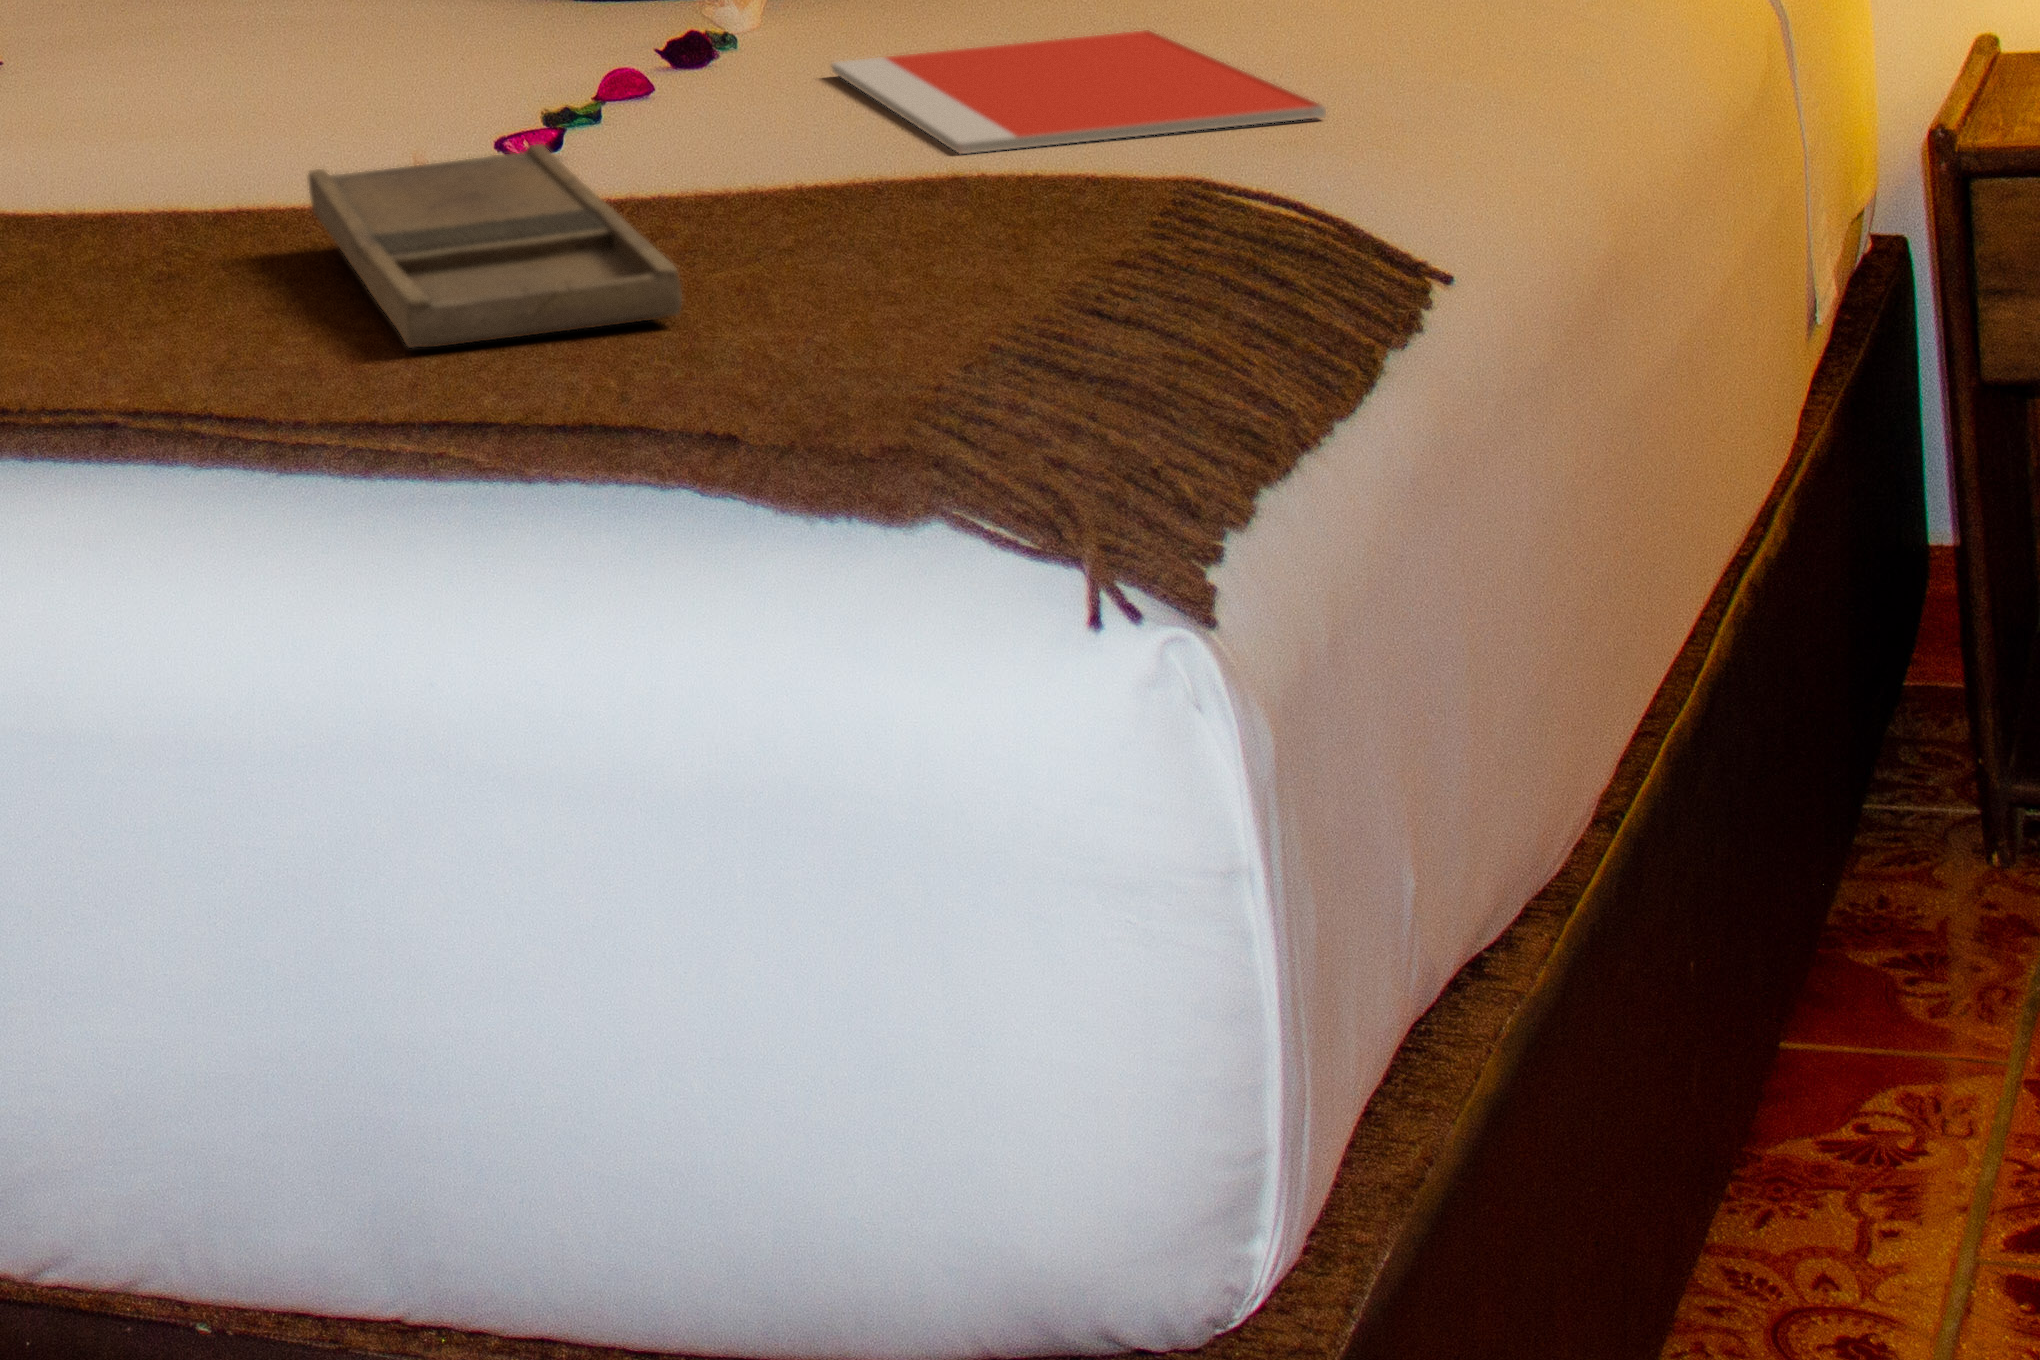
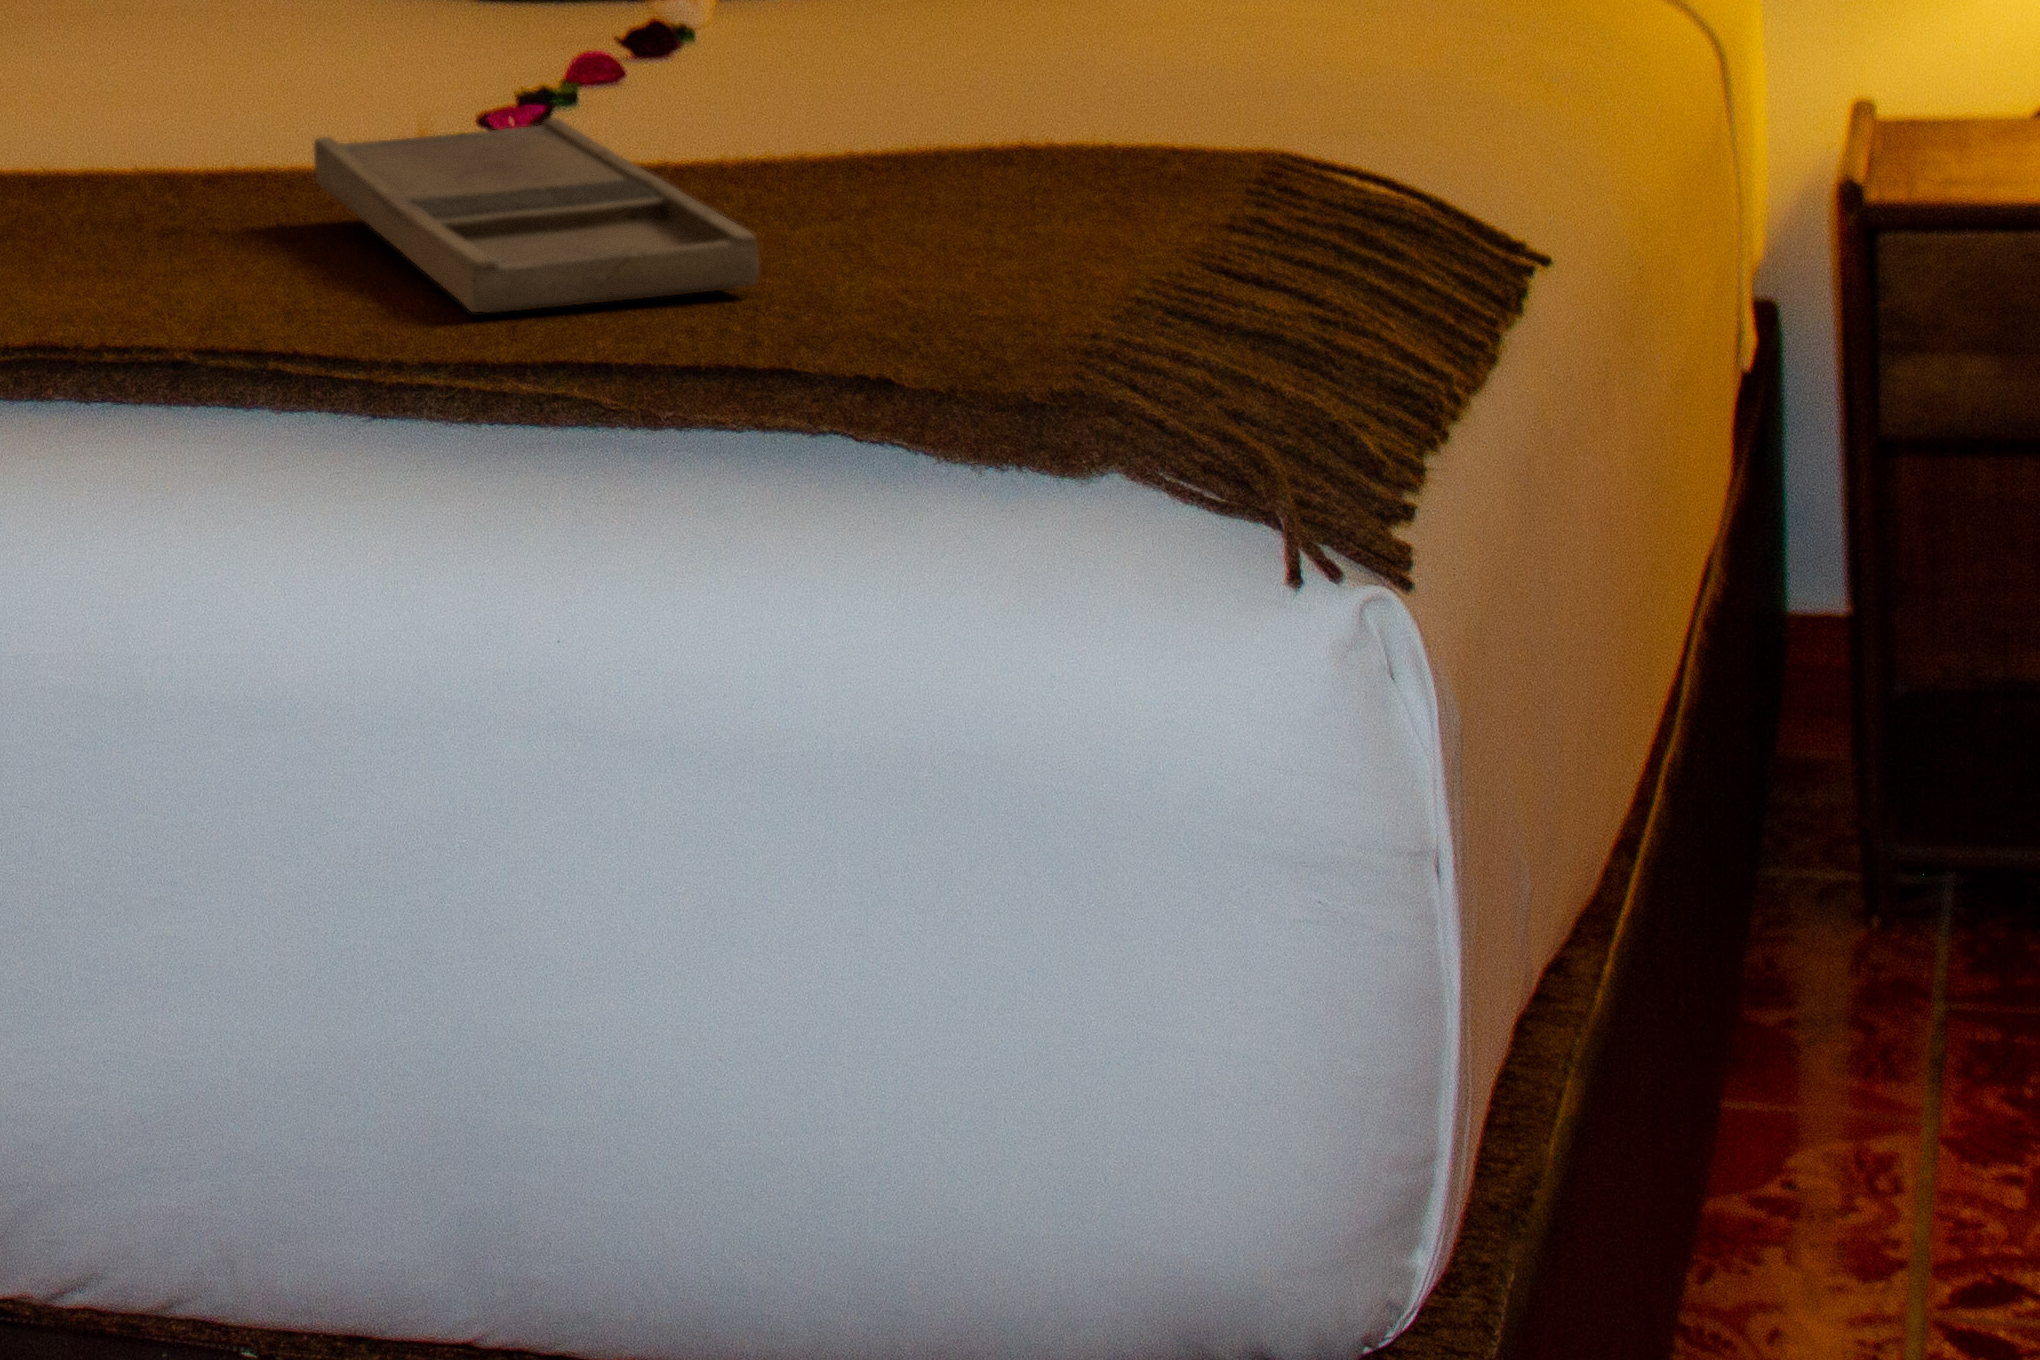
notebook: present [831,30,1326,154] -> none [794,40,1338,148]

